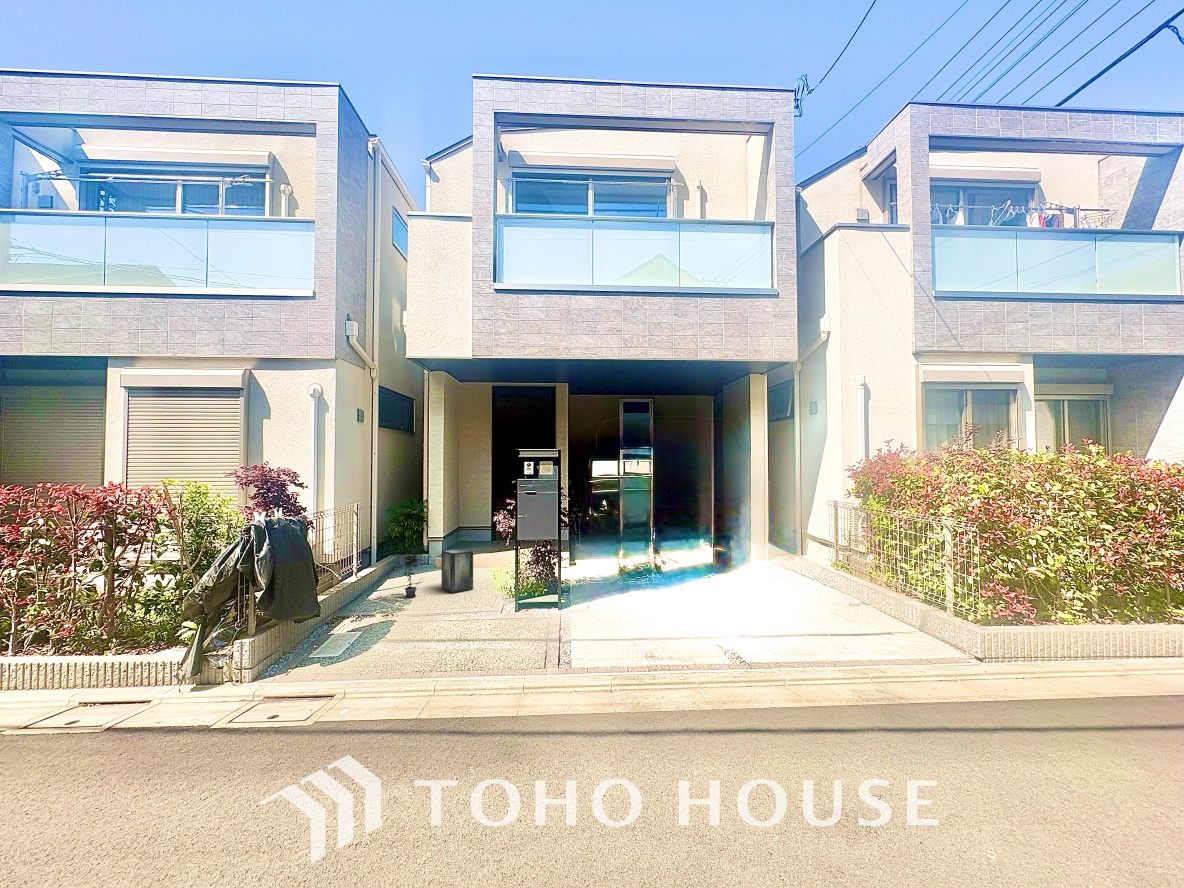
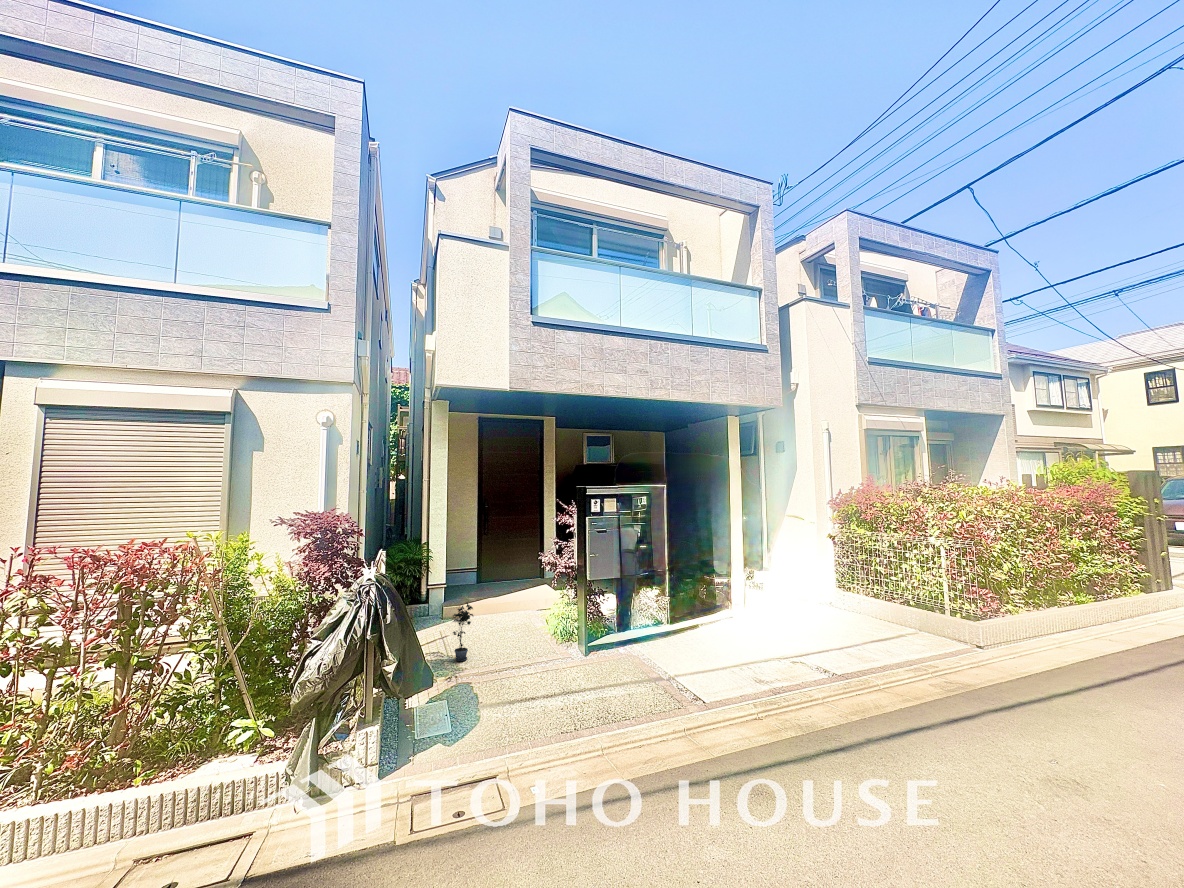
storage box: present [441,549,473,593] -> none [485,597,521,649]

